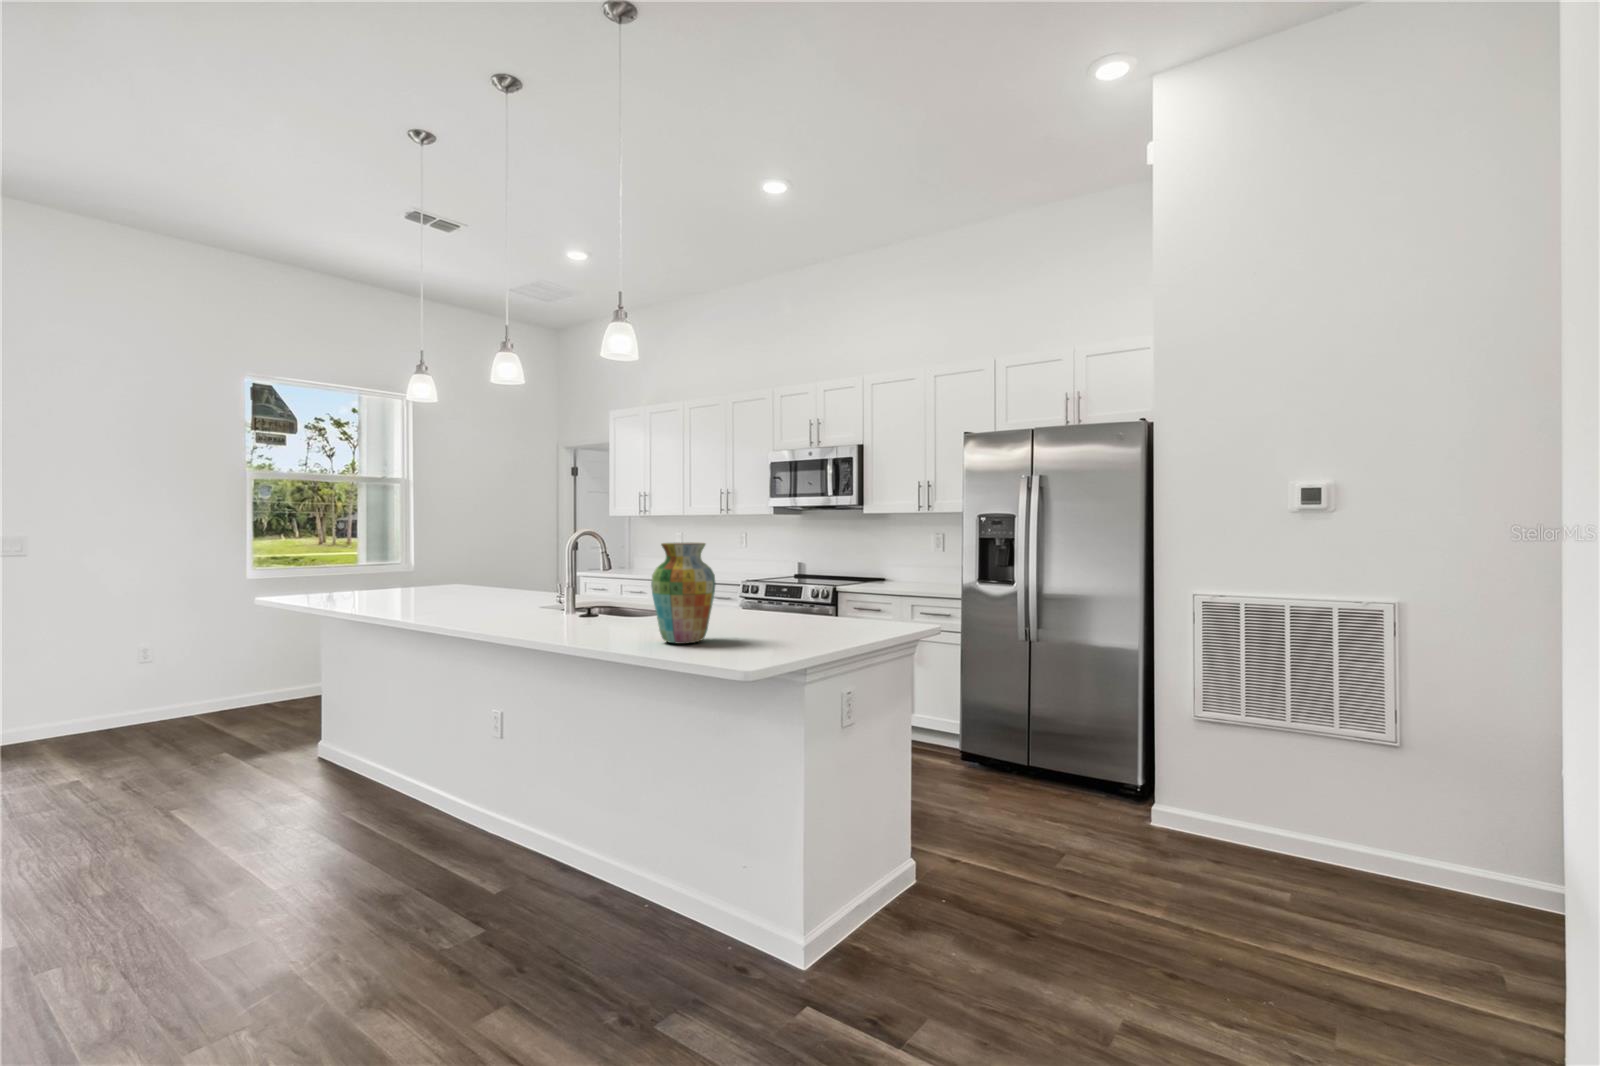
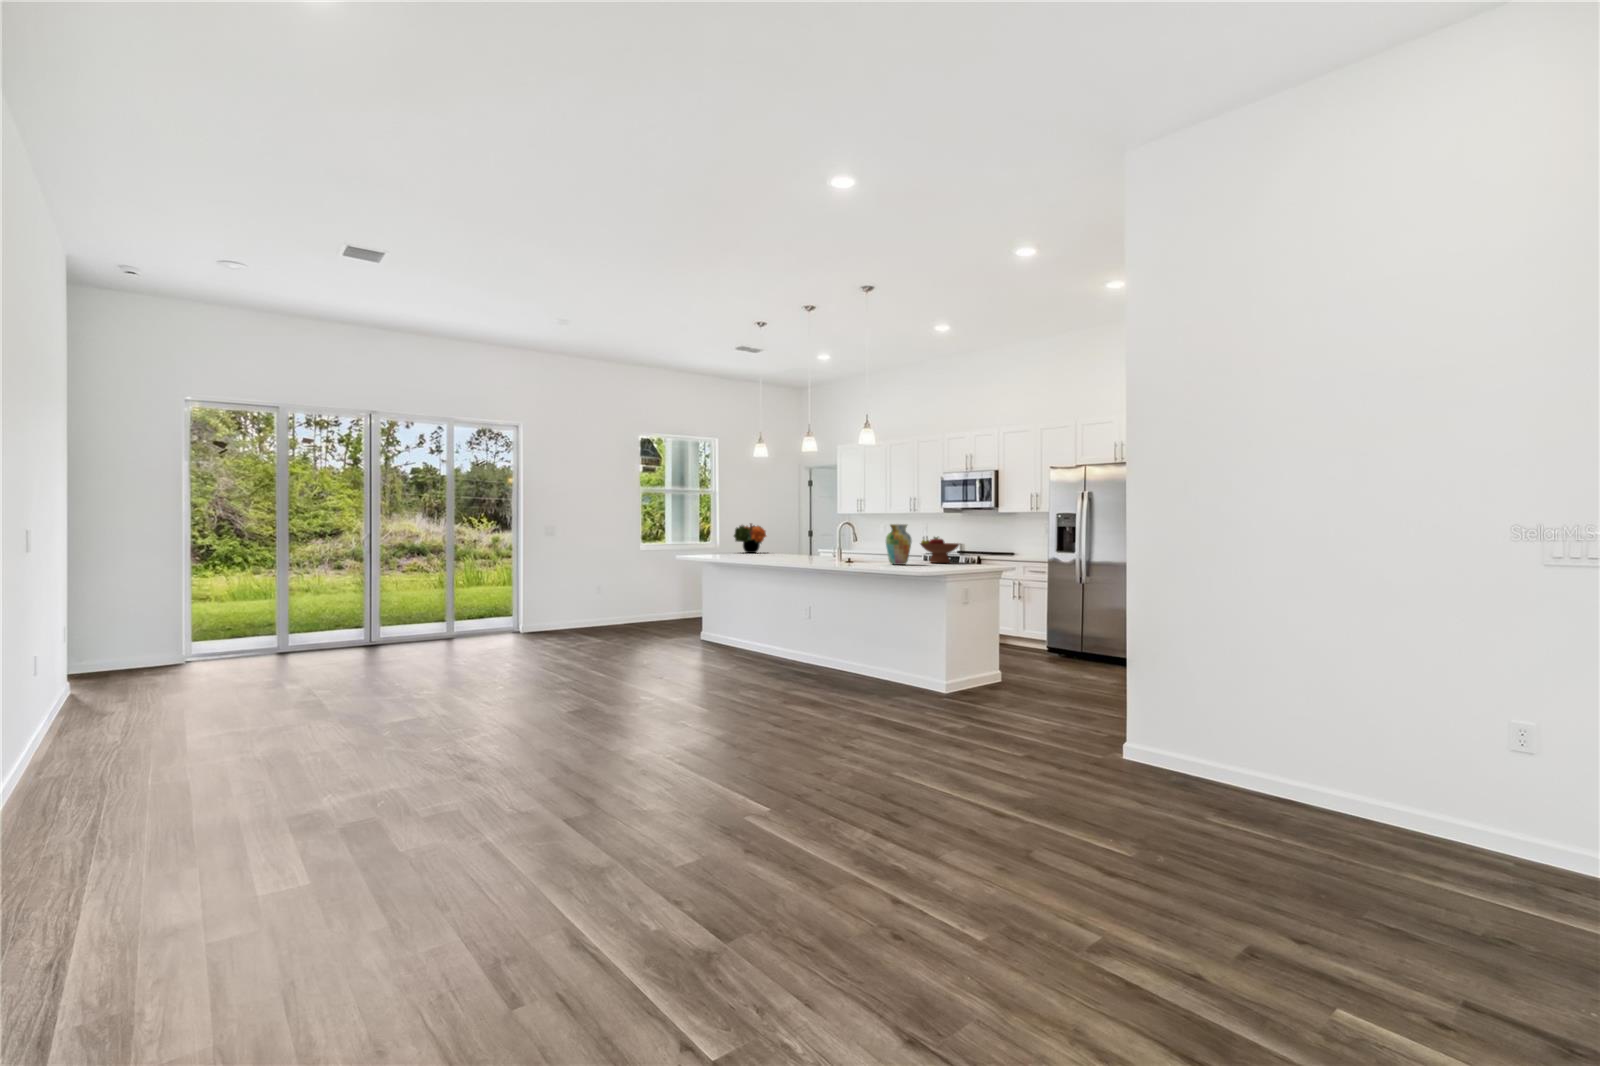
flower arrangement: none [372,535,447,594] -> present [734,524,766,553]
fruit bowl: none [735,566,826,628] -> present [920,537,959,563]

